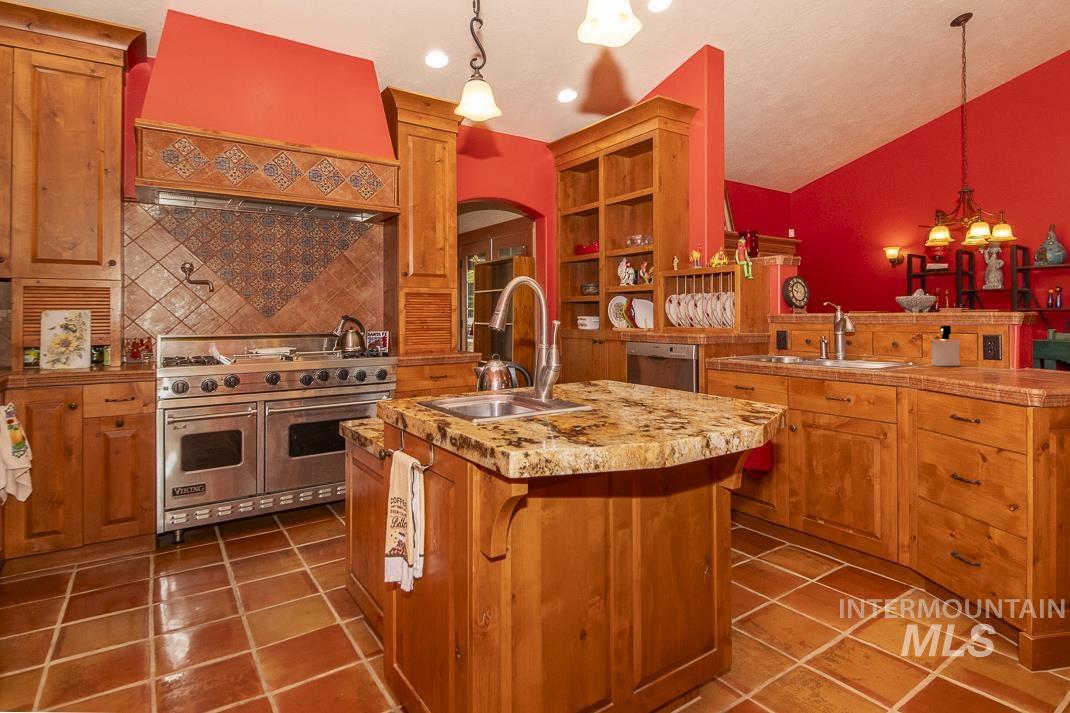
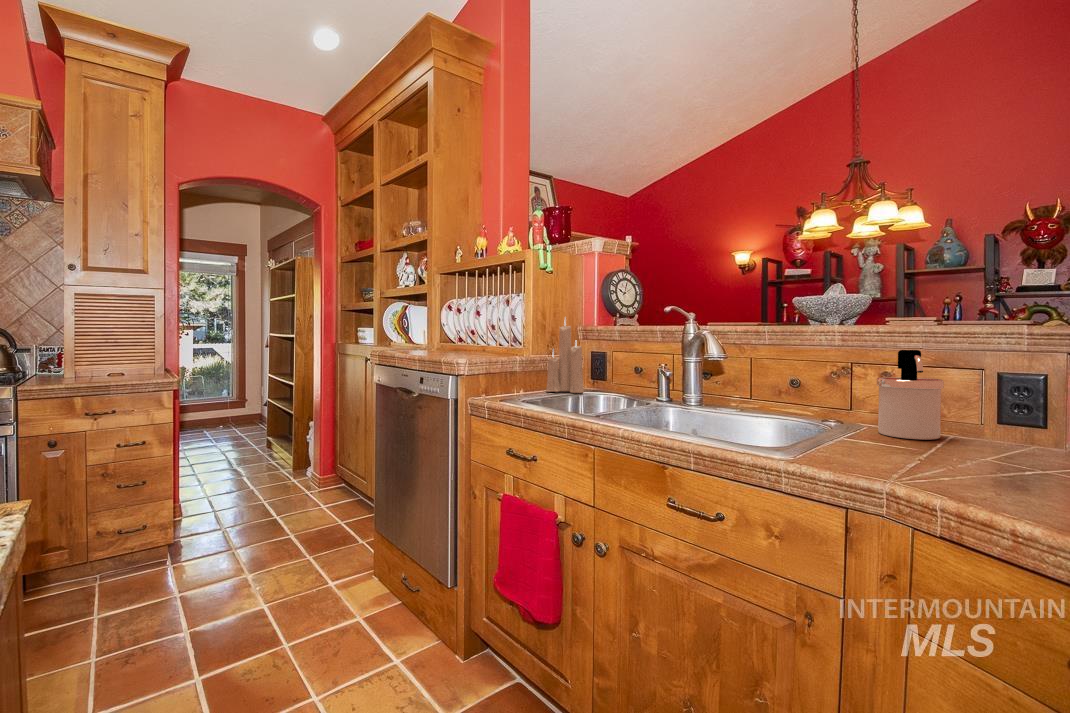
candle: none [748,307,773,355] -> present [546,323,584,393]

